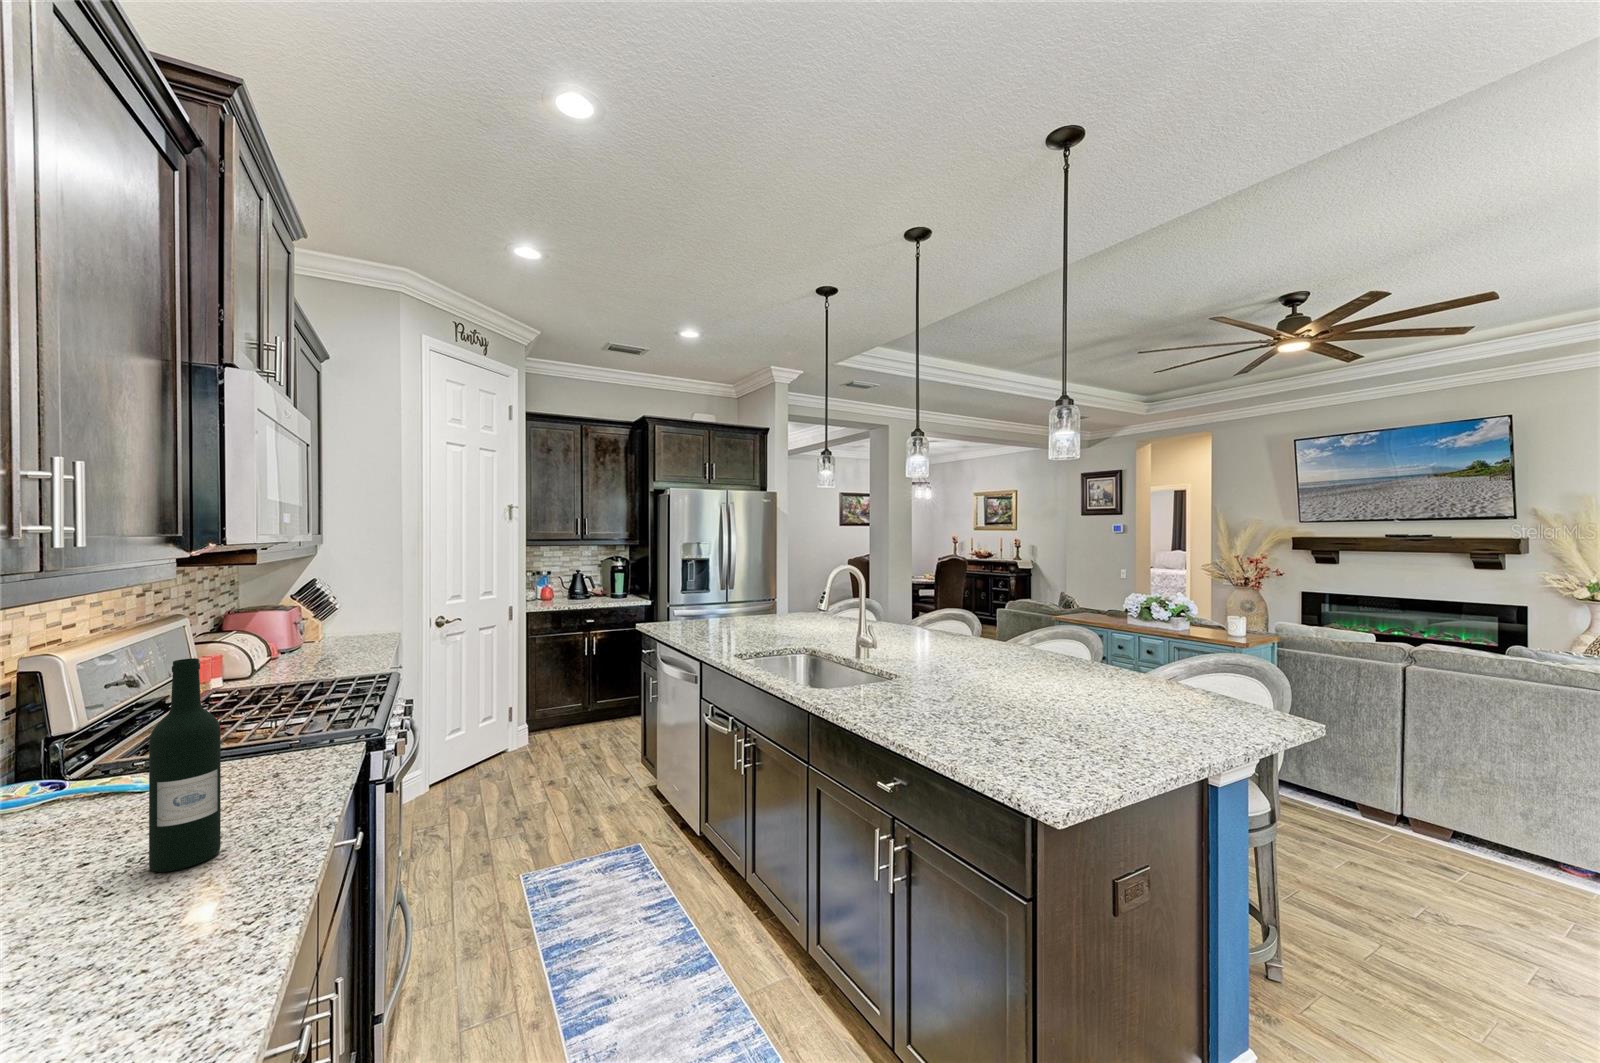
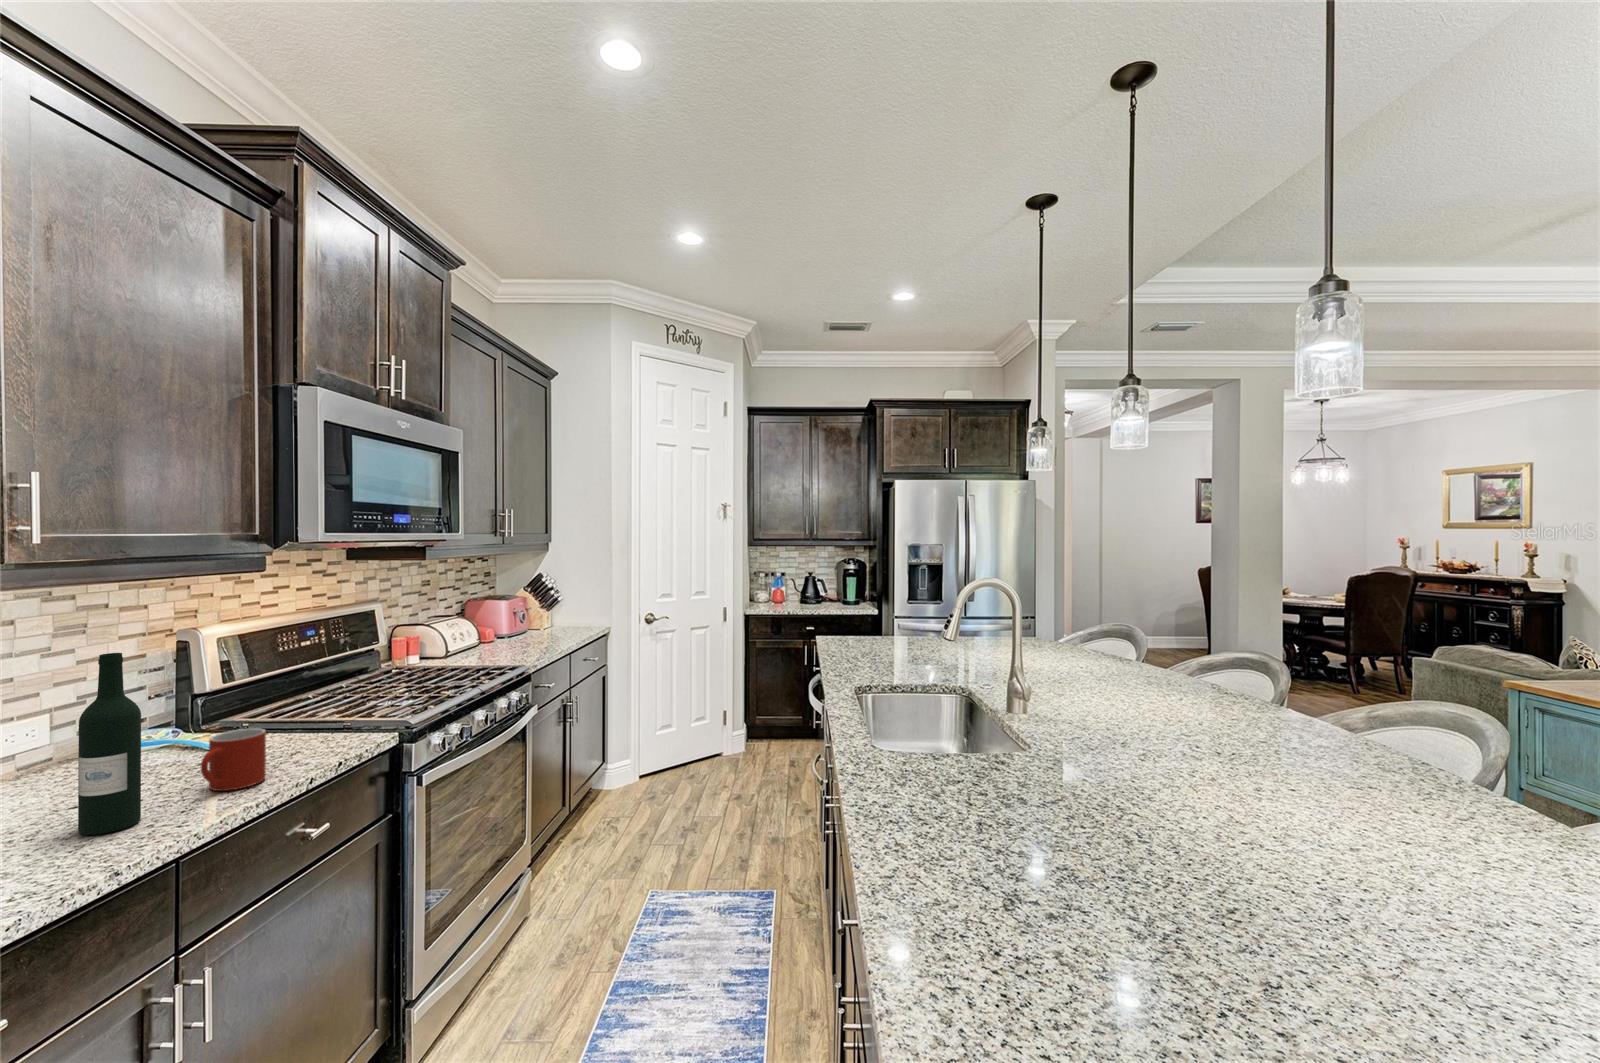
mug: none [231,740,295,812] -> present [201,728,266,791]

